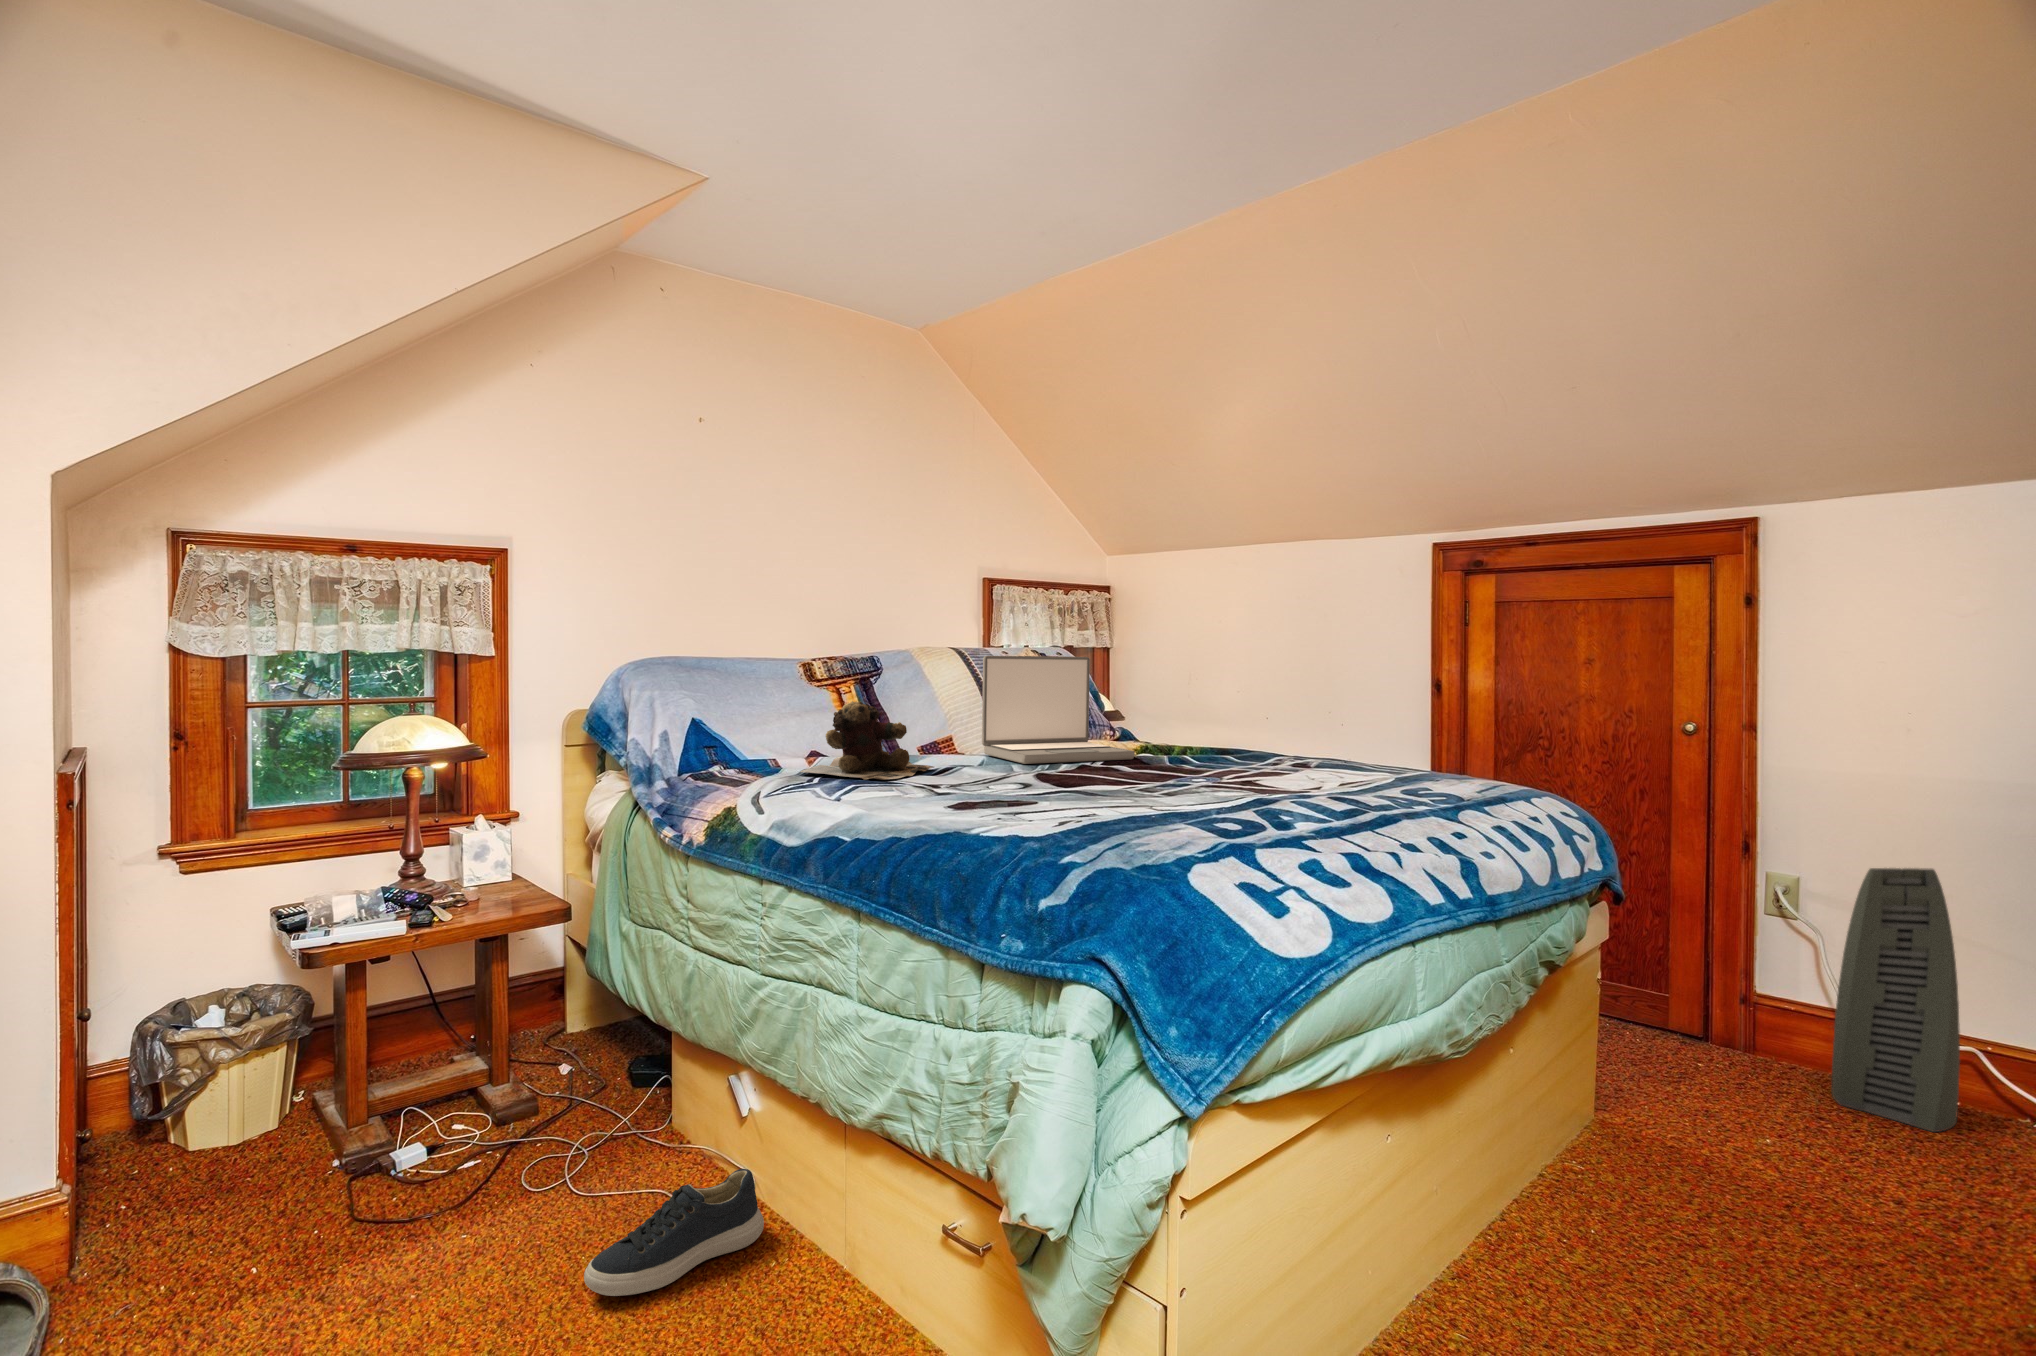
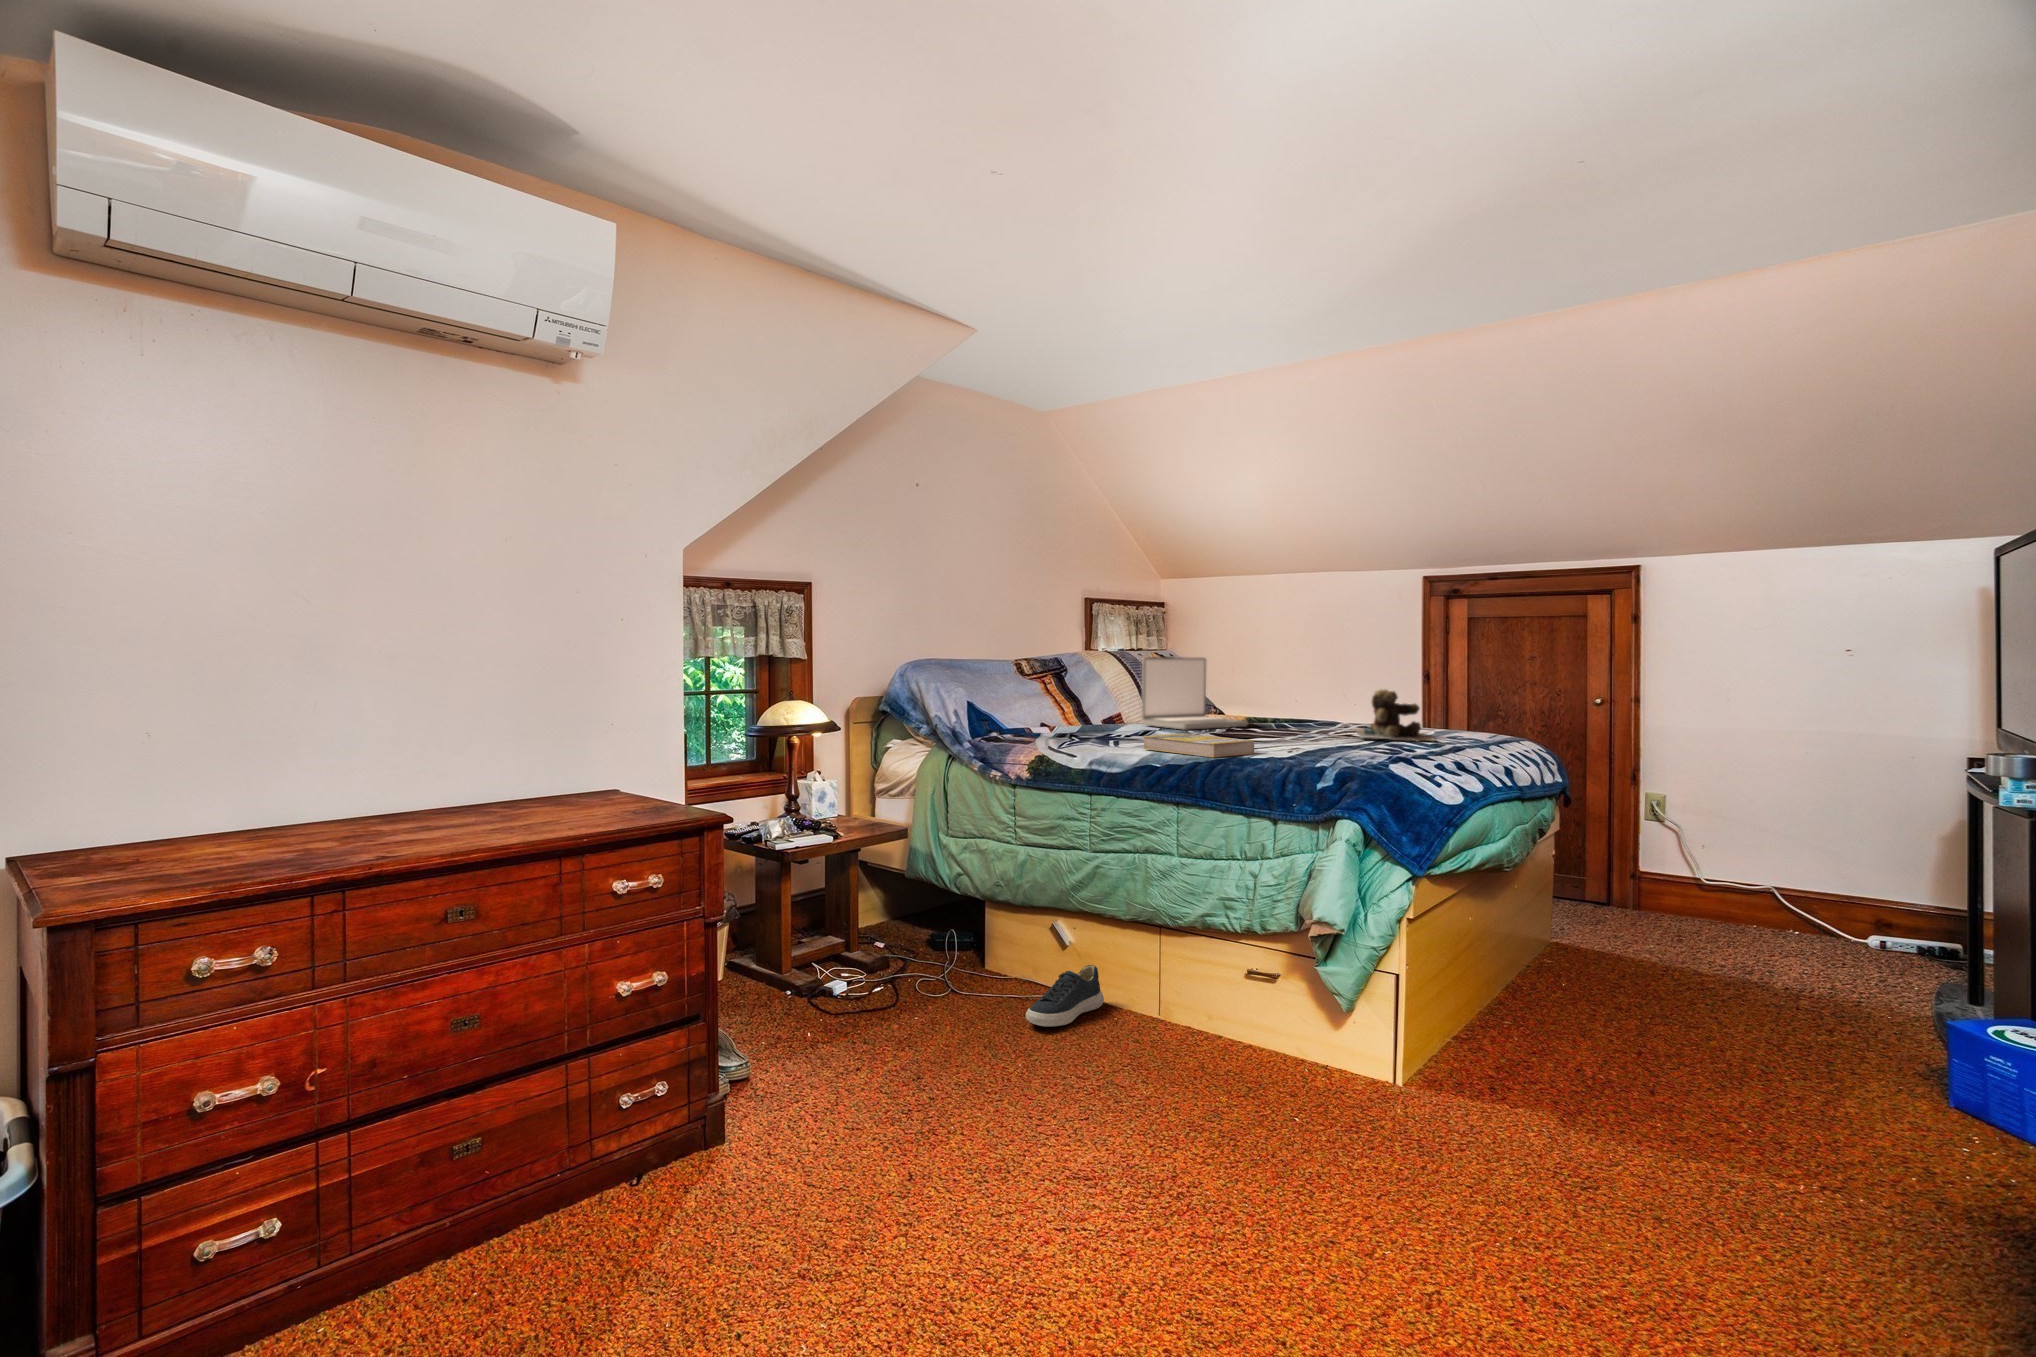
teddy bear: present [801,701,934,780] -> present [1356,690,1434,742]
book: none [860,779,1024,829] -> present [1144,734,1254,757]
air purifier: present [1832,868,1960,1132] -> none [1689,784,1762,942]

